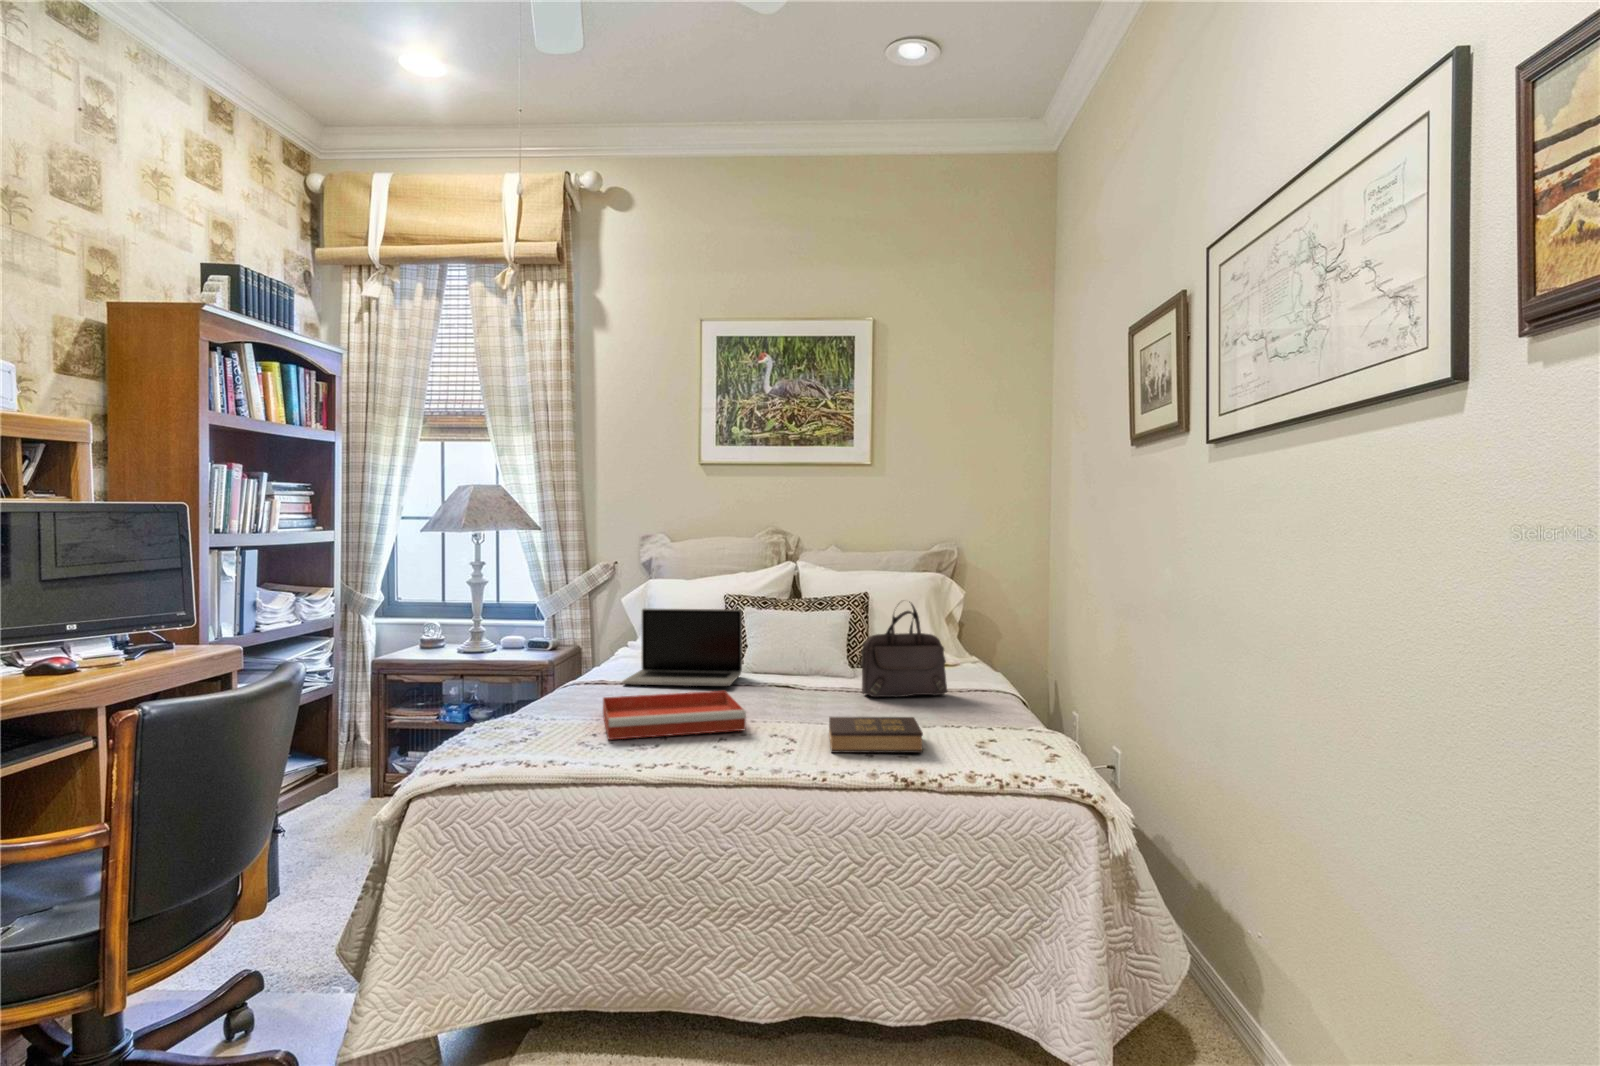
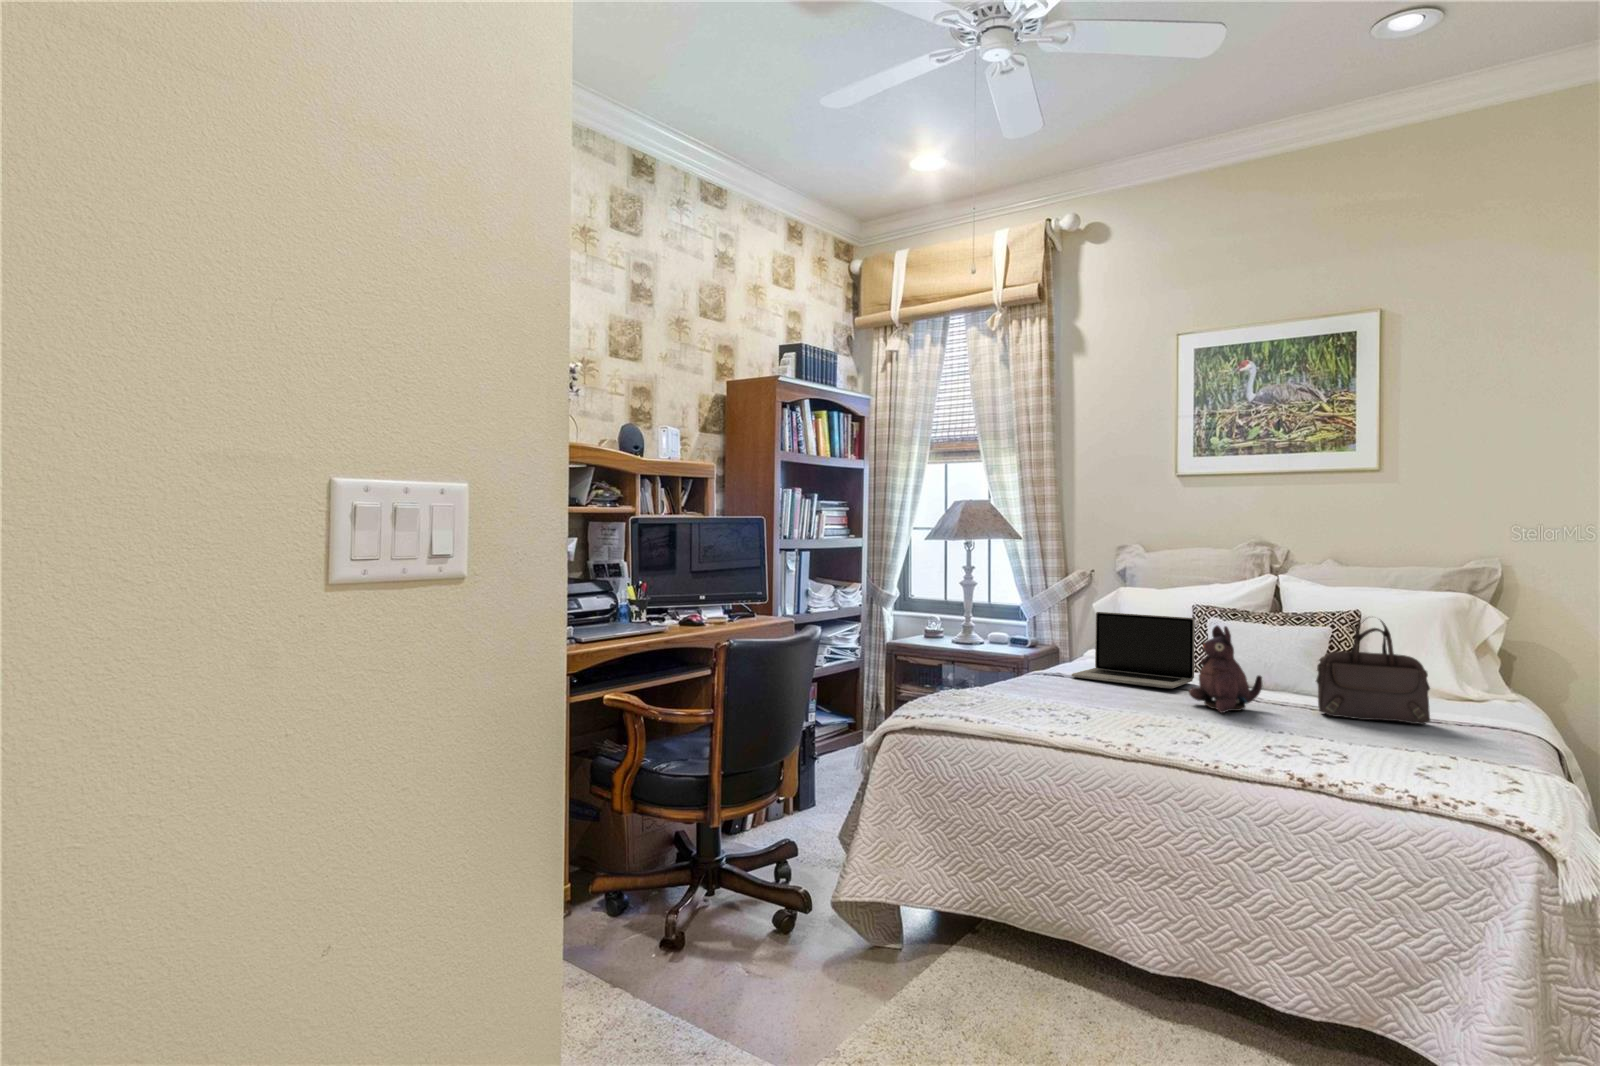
plush toy: none [752,618,817,709] -> present [1189,626,1262,713]
tray: present [603,691,746,740] -> none [1037,682,1165,722]
hardback book: present [829,717,923,753] -> none [1240,720,1349,765]

